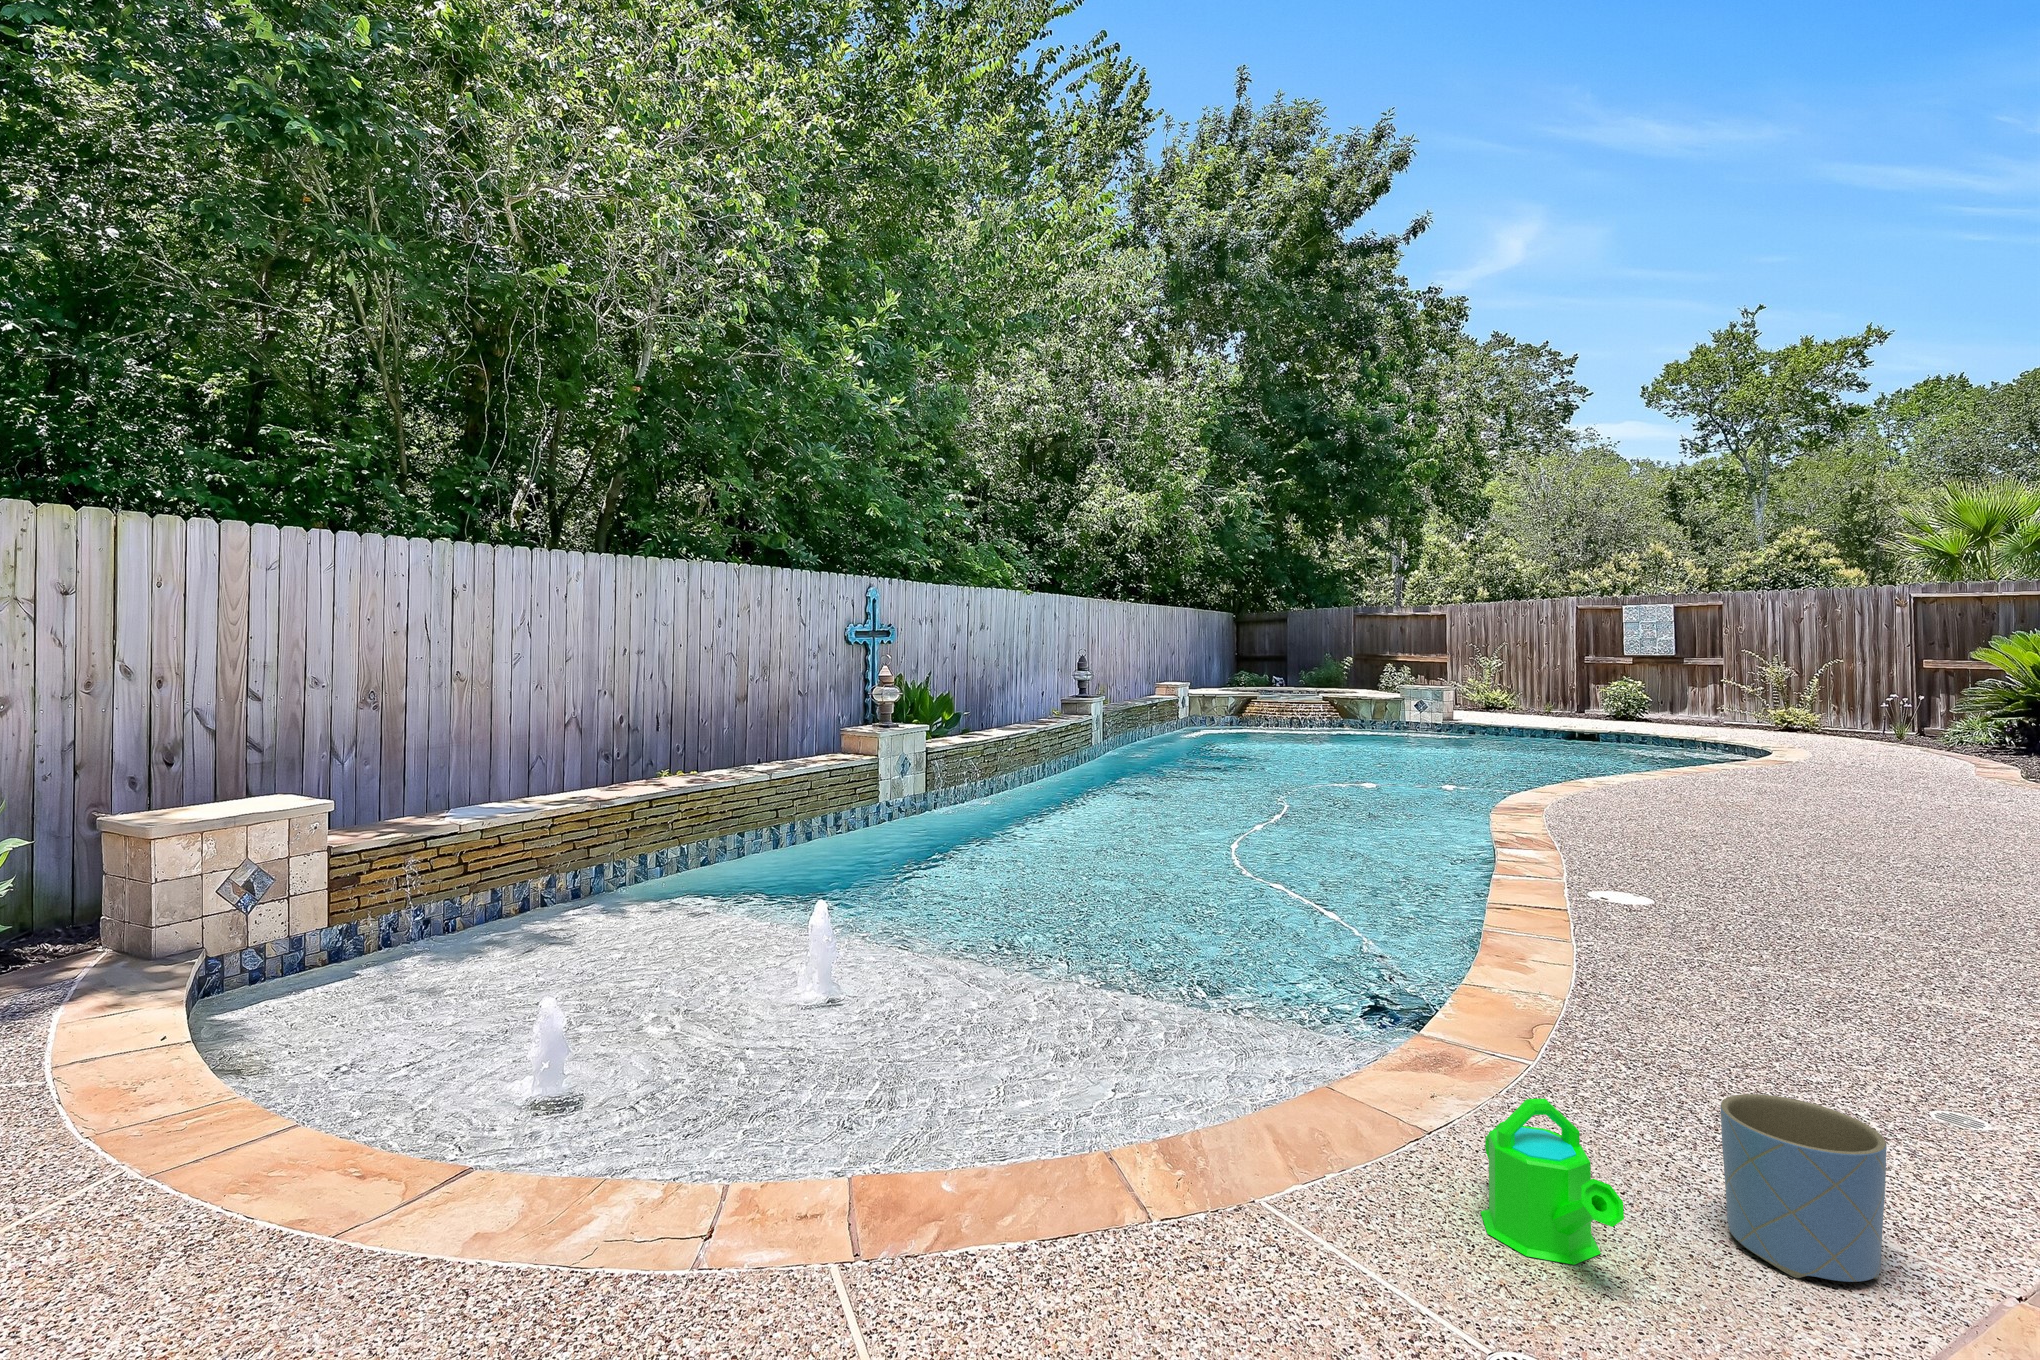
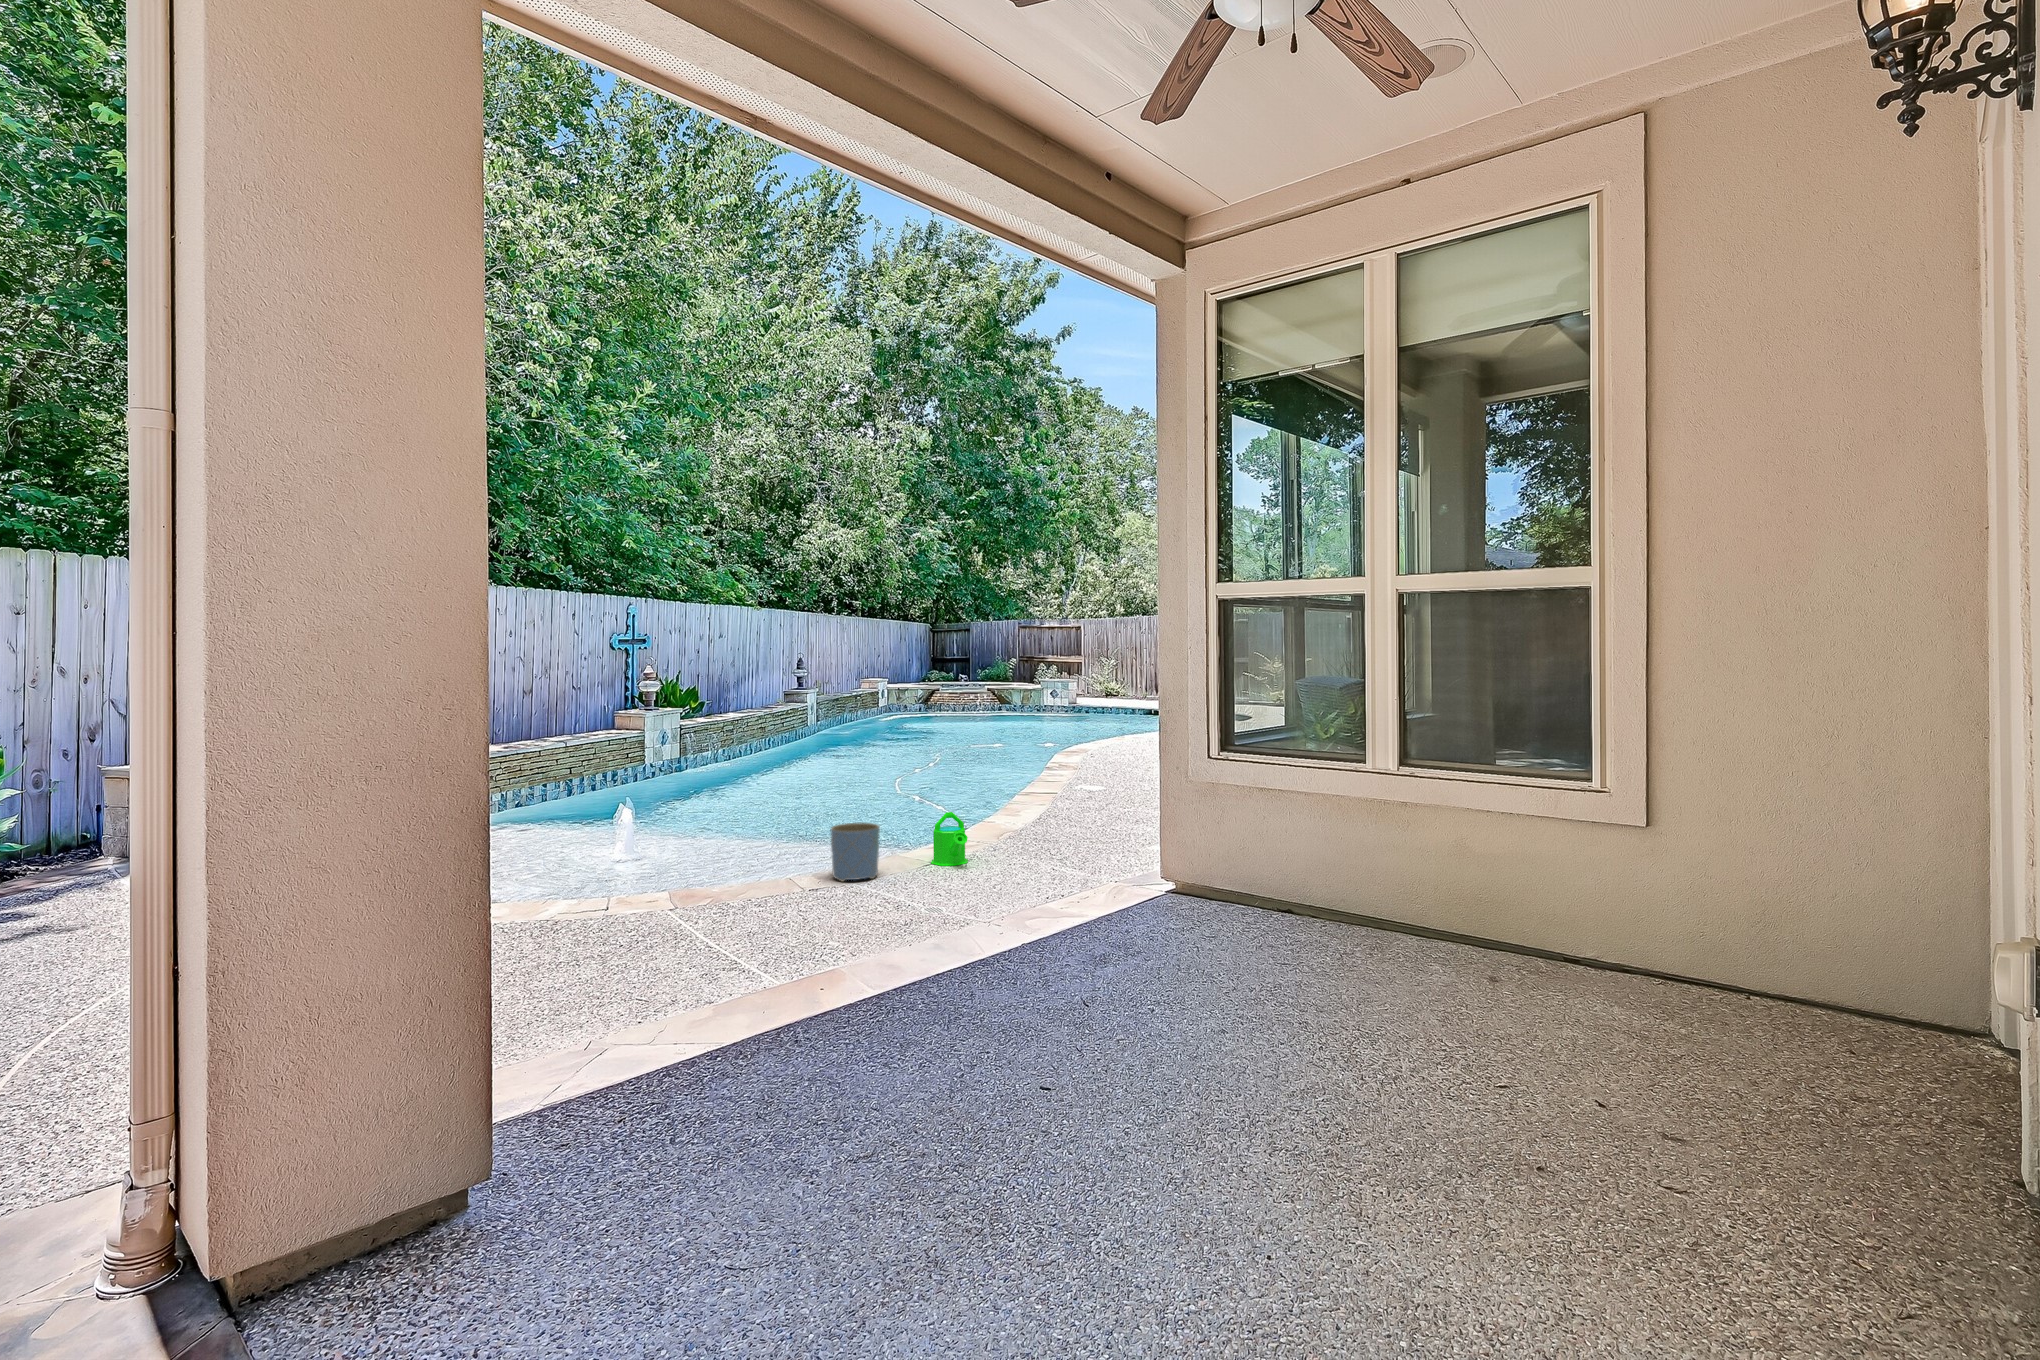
planter: present [1720,1094,1887,1282] -> present [830,823,880,882]

